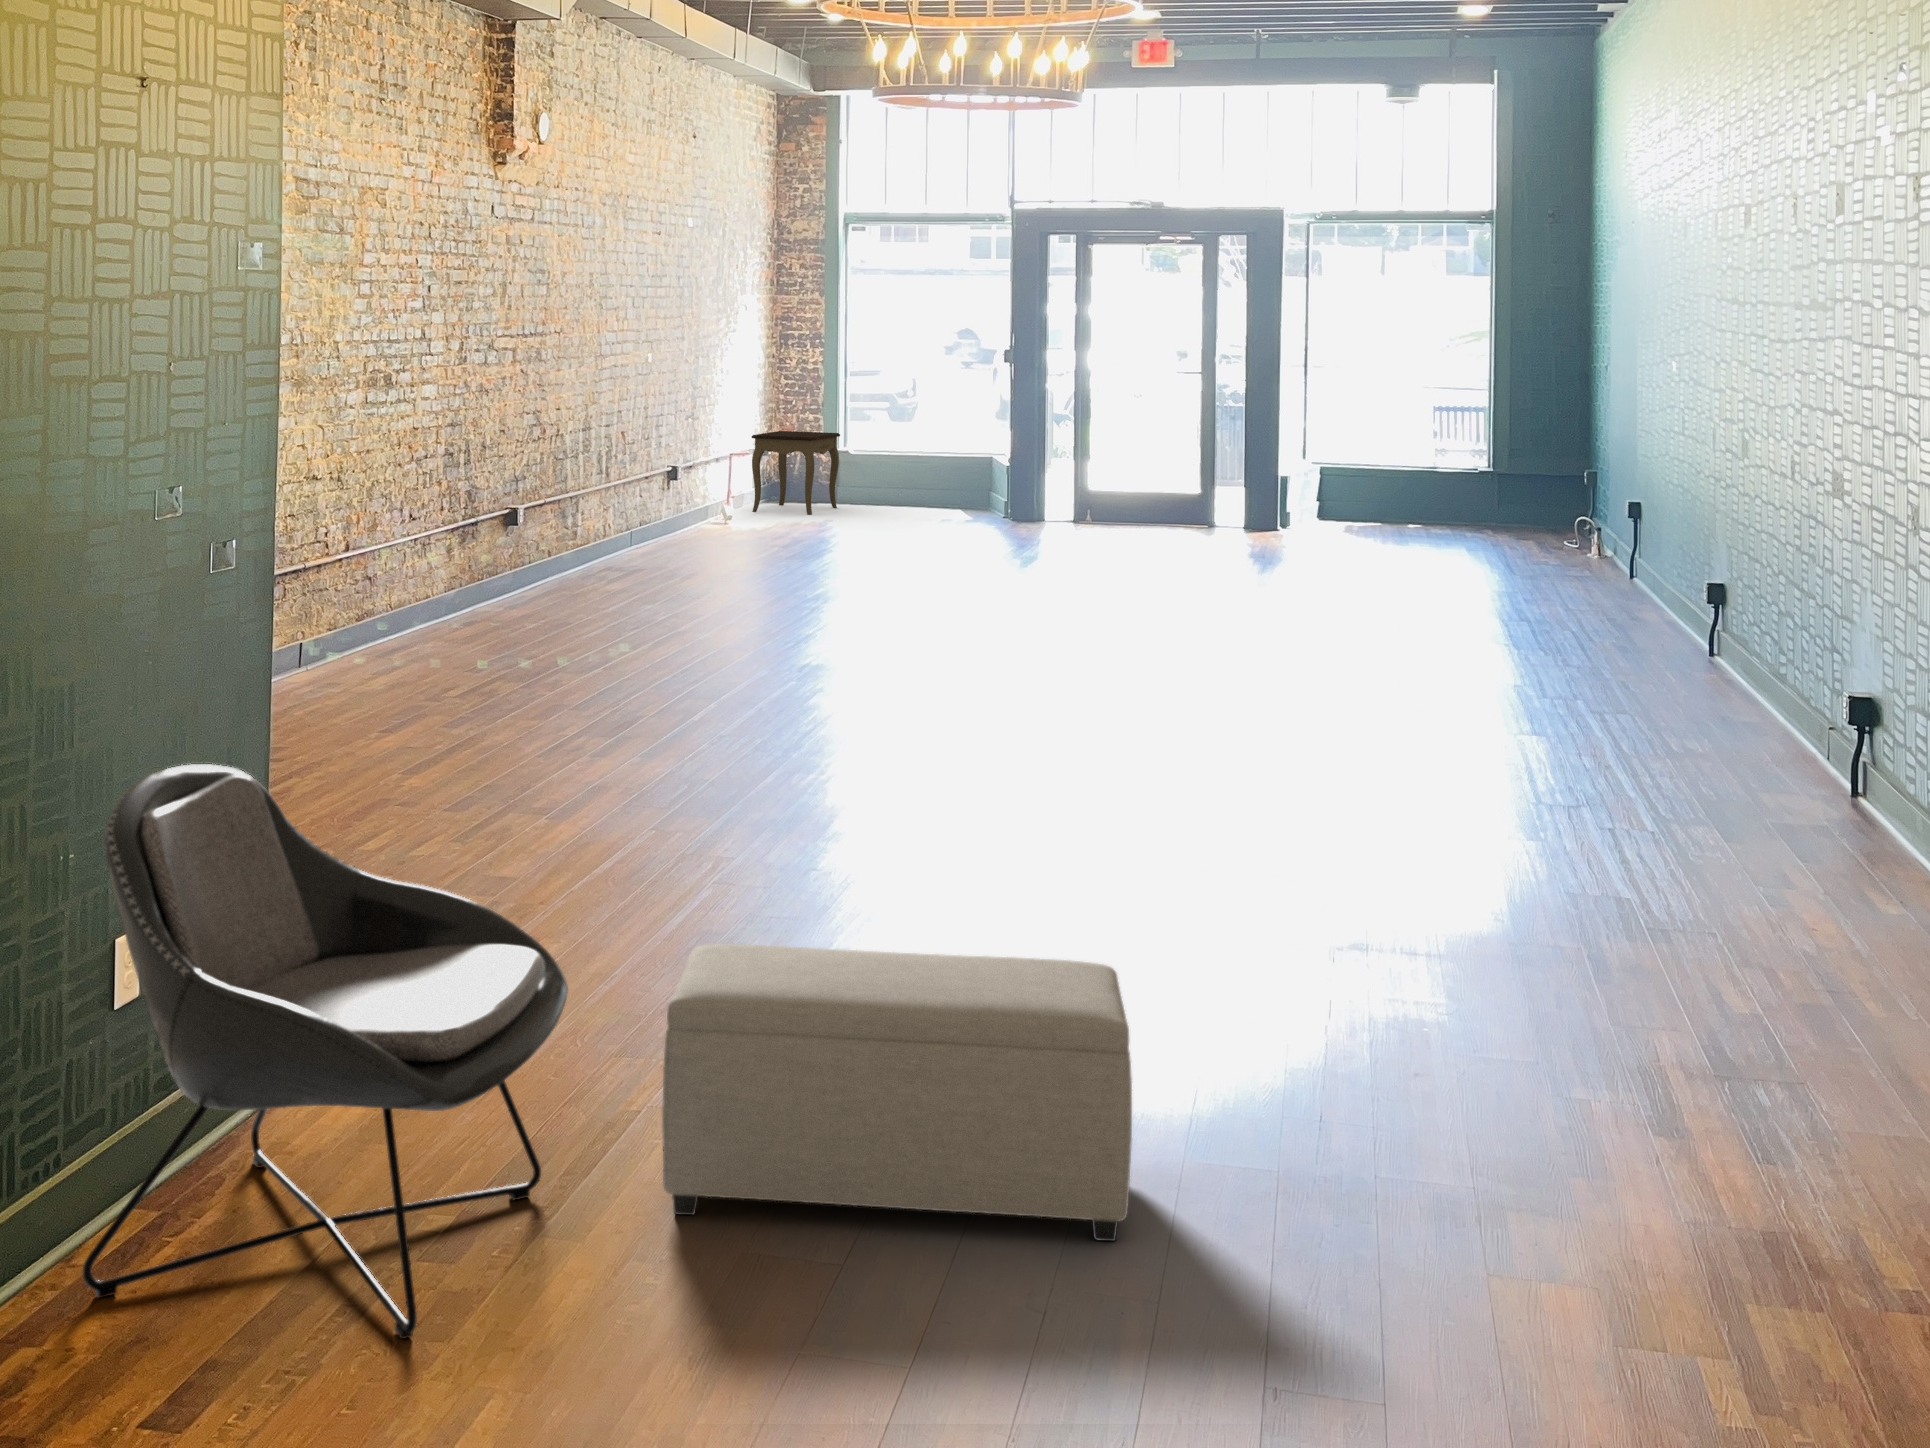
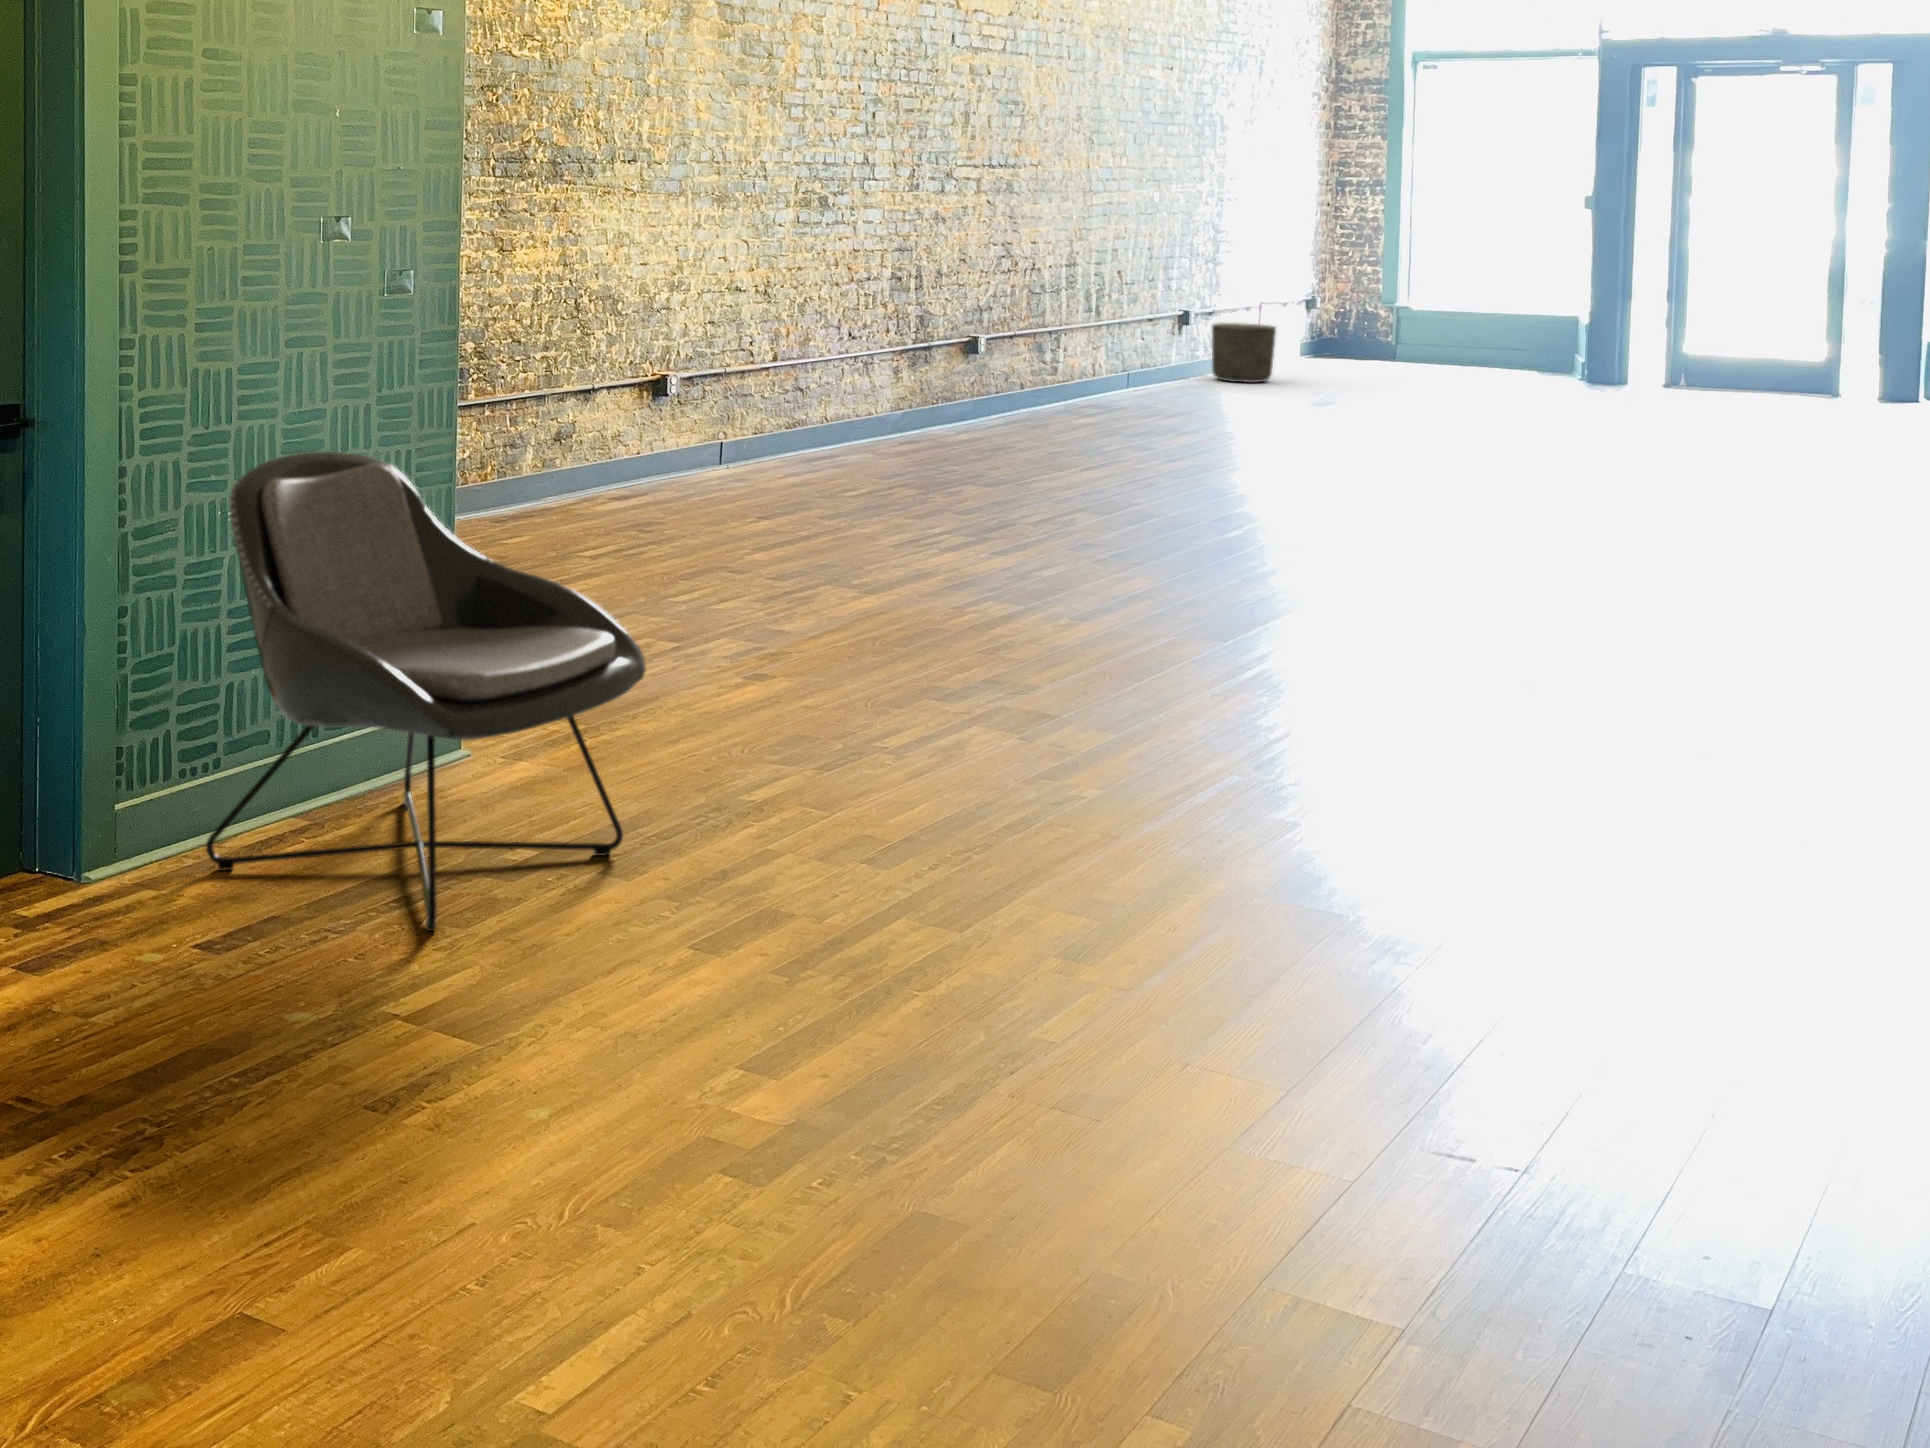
side table: present [752,431,840,515] -> none [1289,282,1393,368]
planter: none [696,478,756,536] -> present [1212,323,1276,383]
ottoman: present [662,944,1132,1241] -> none [716,657,1188,962]

